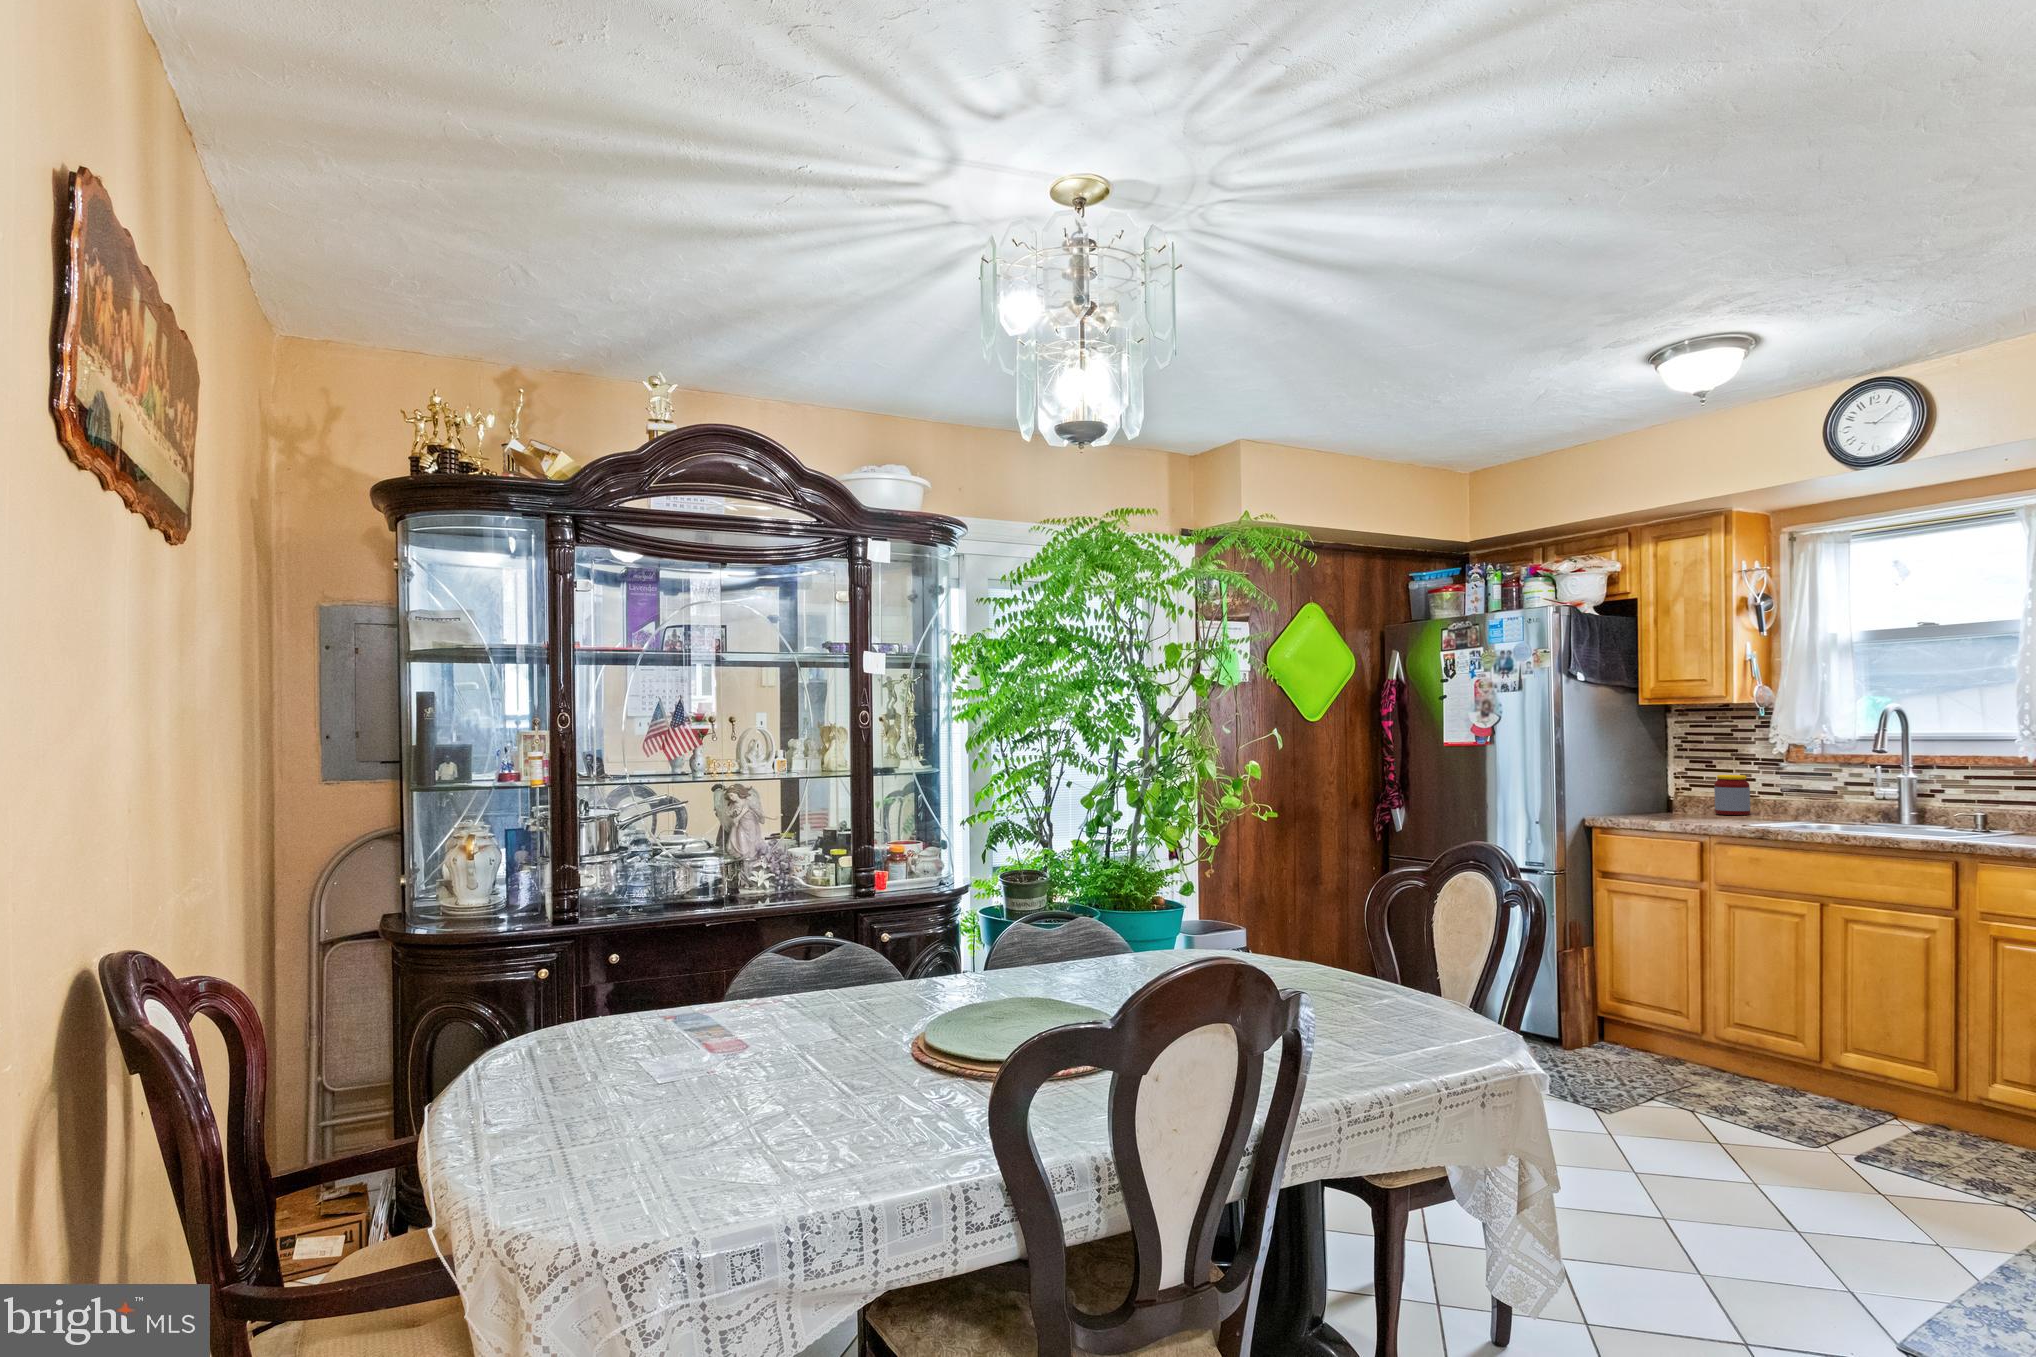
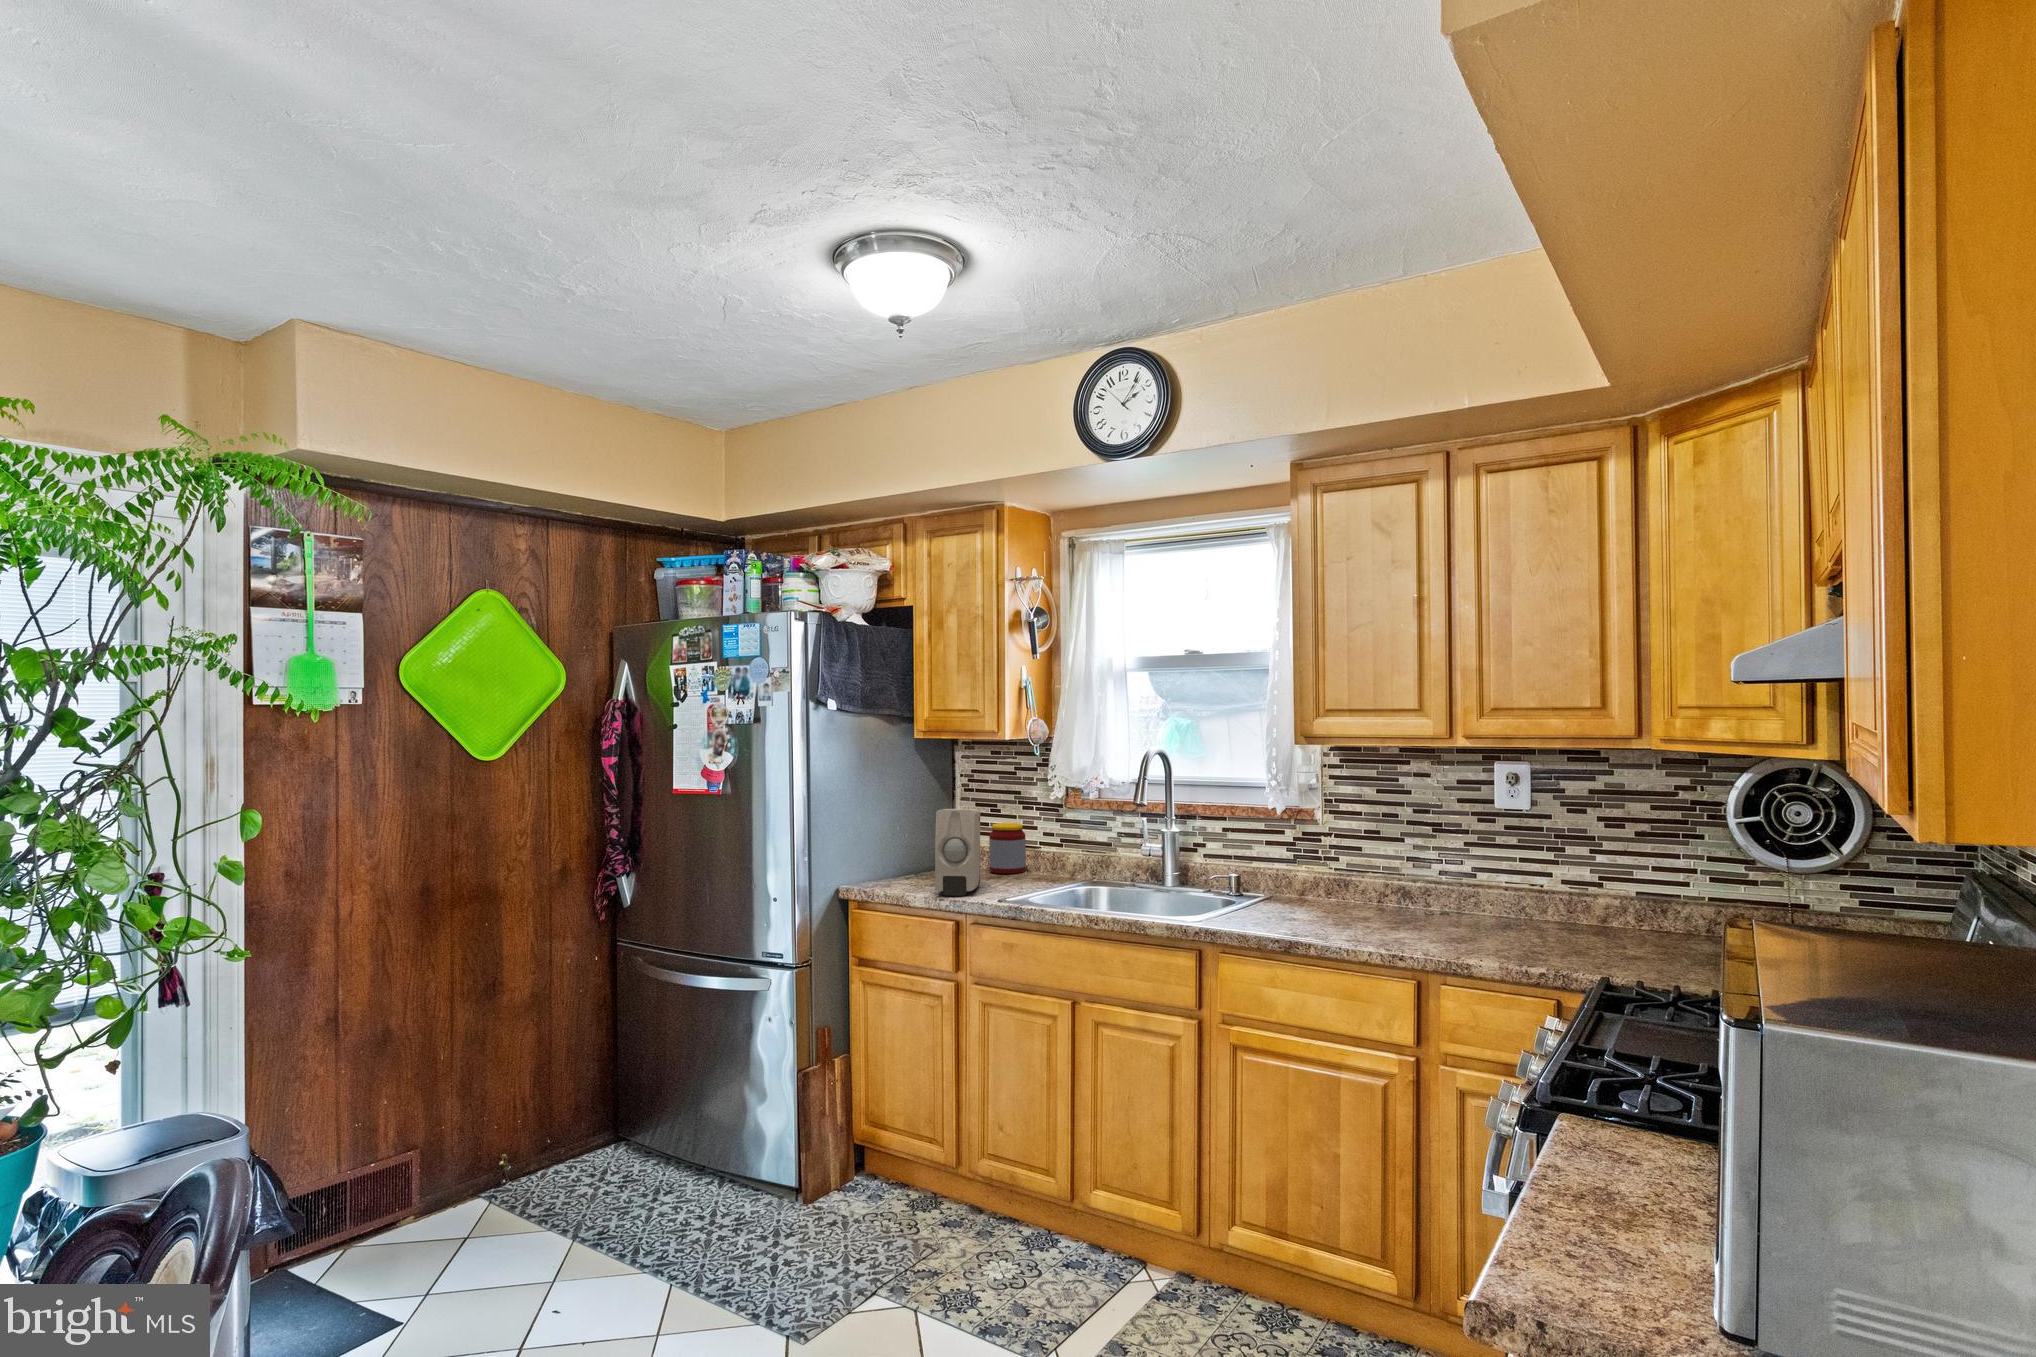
soap dispenser: none [1677,756,1715,824] -> present [935,809,980,896]

